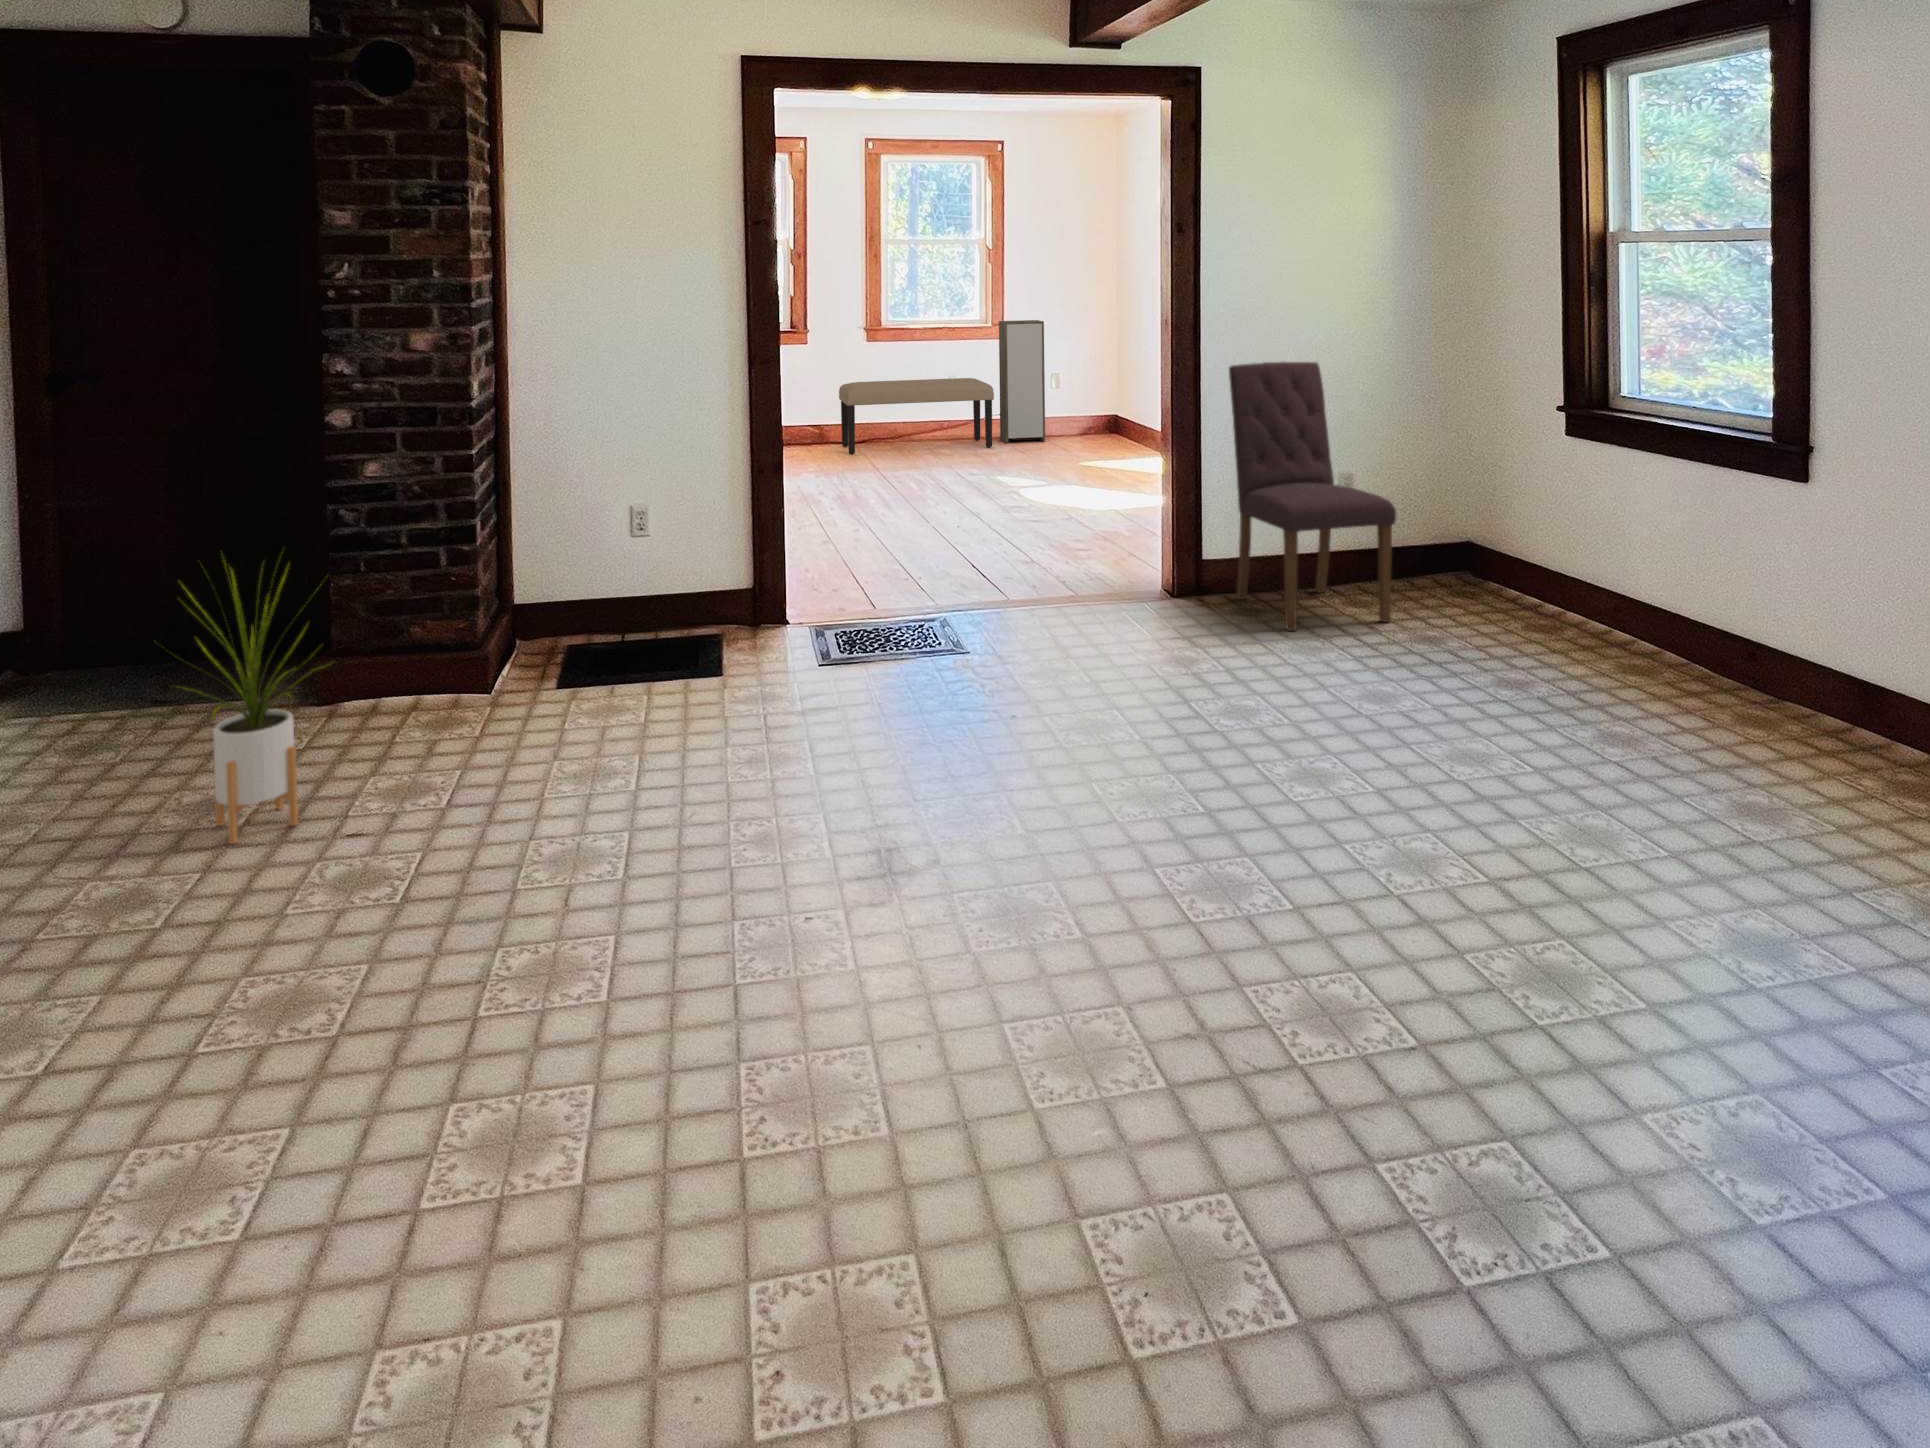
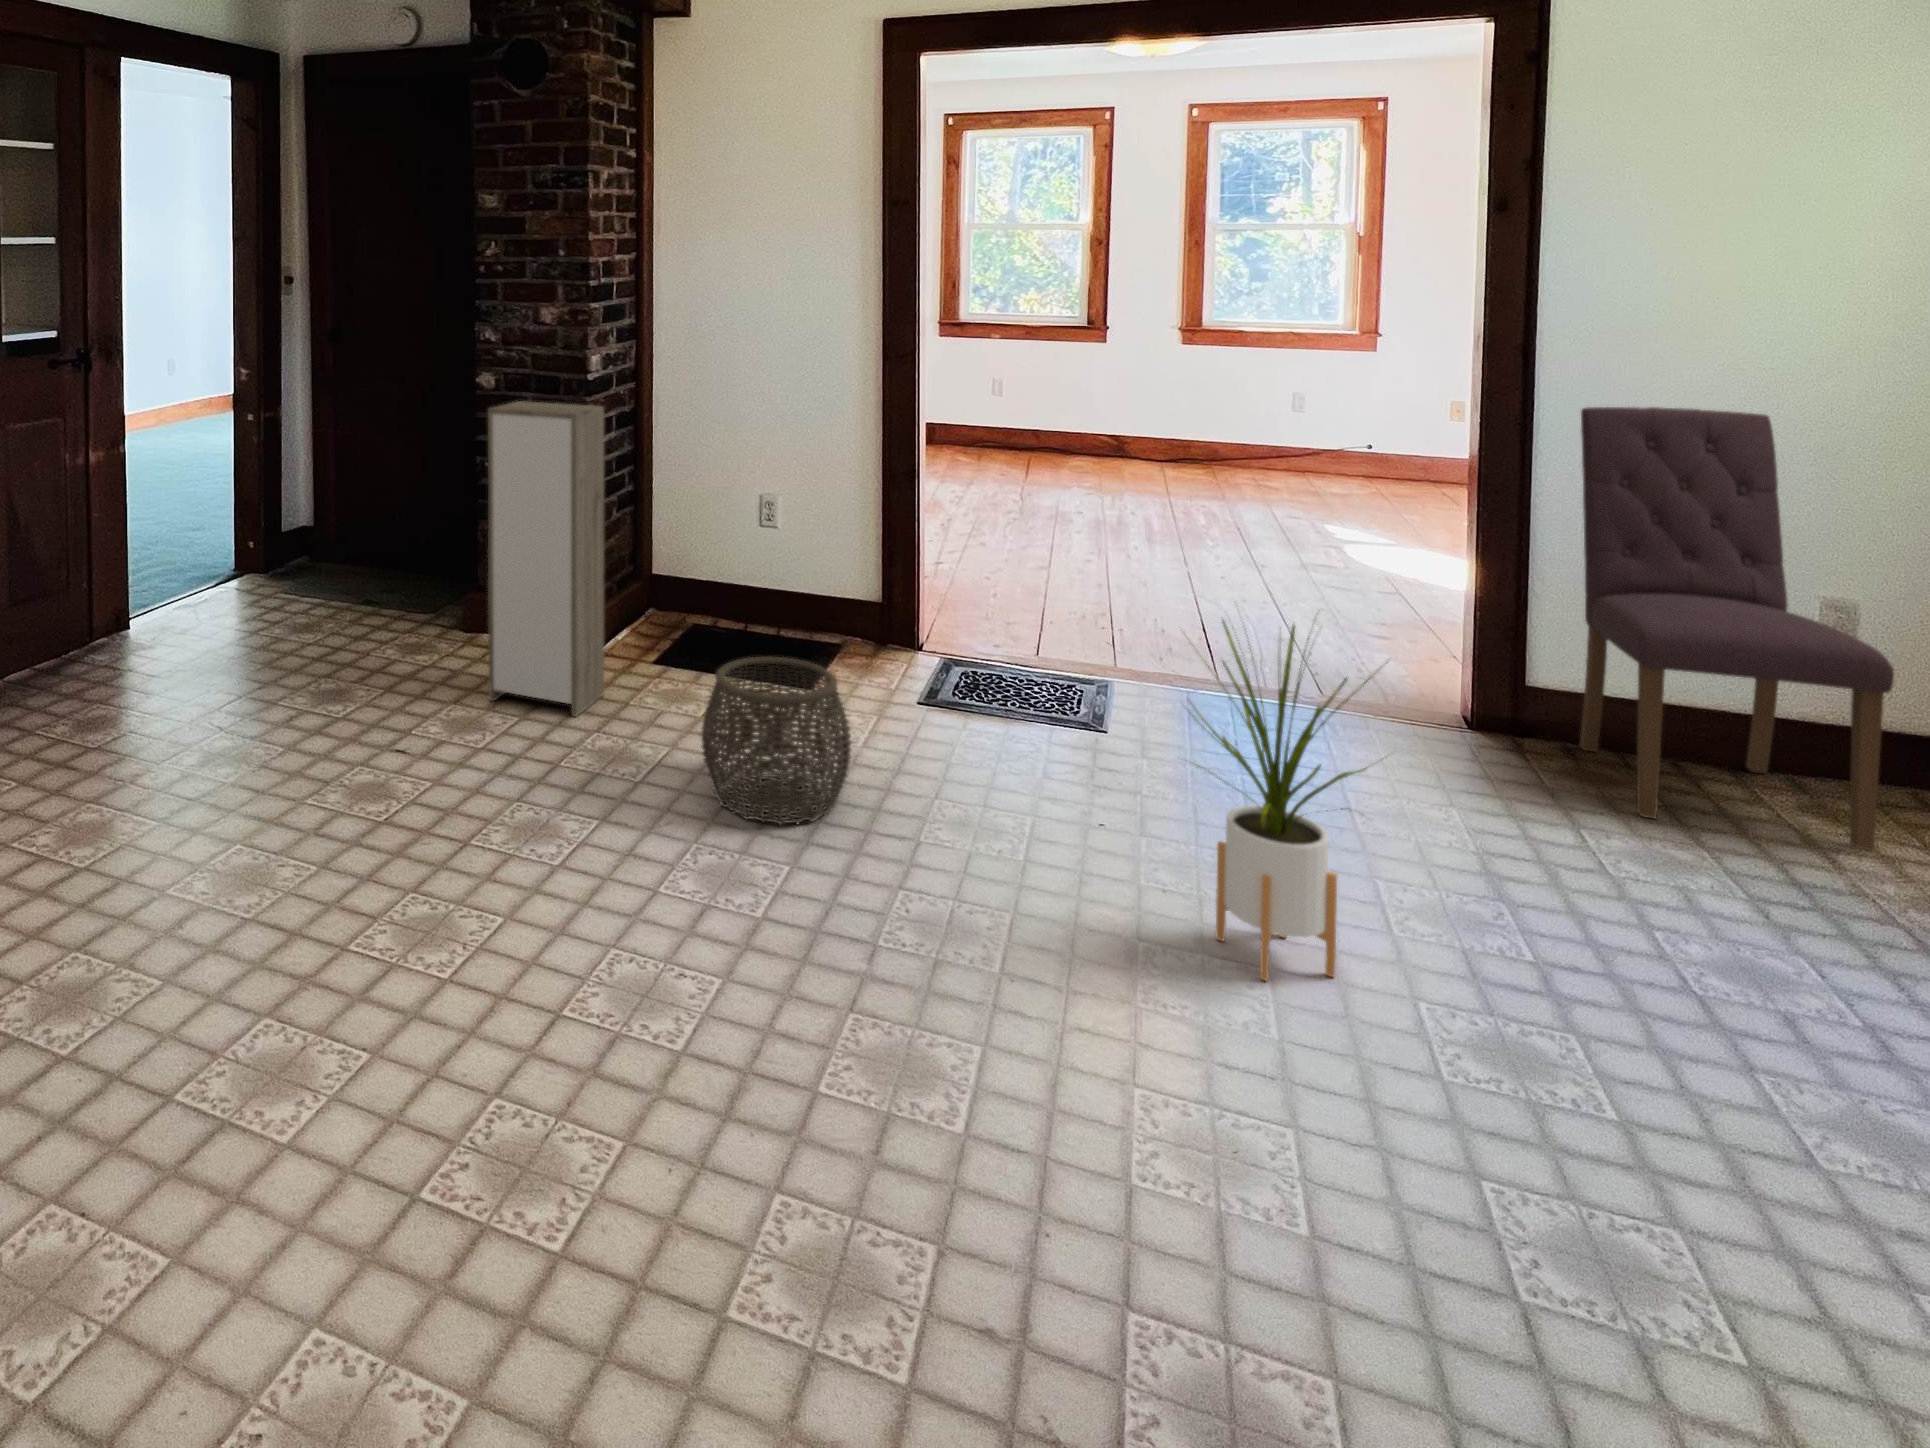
storage cabinet: present [999,320,1045,443] -> present [488,401,604,716]
bench: present [839,378,994,454] -> none [1140,392,1345,485]
house plant: present [181,564,312,844] -> present [1185,619,1378,981]
woven basket: none [704,640,842,792] -> present [701,657,852,825]

